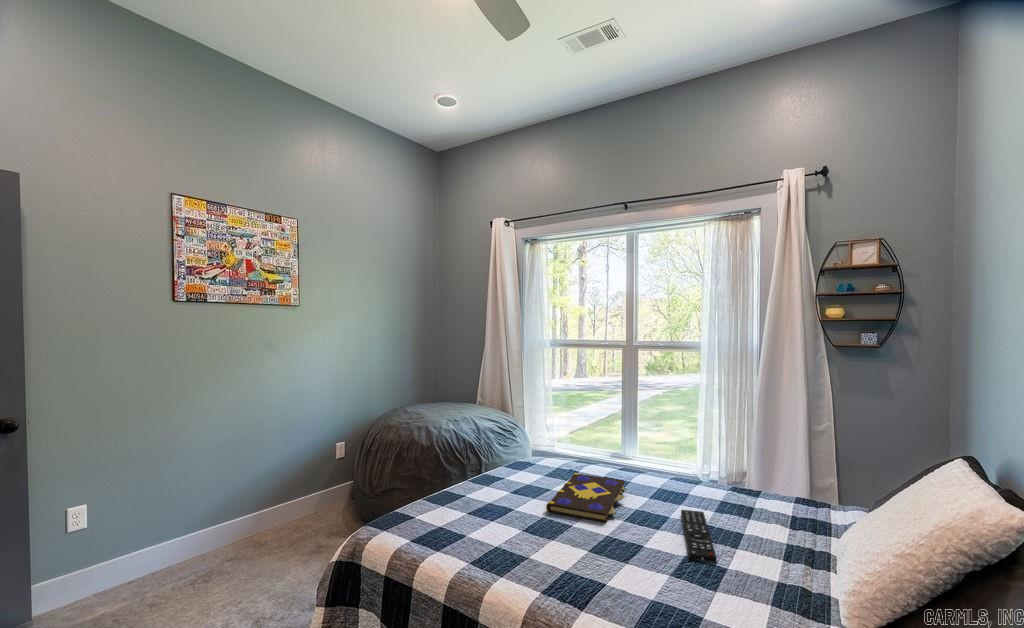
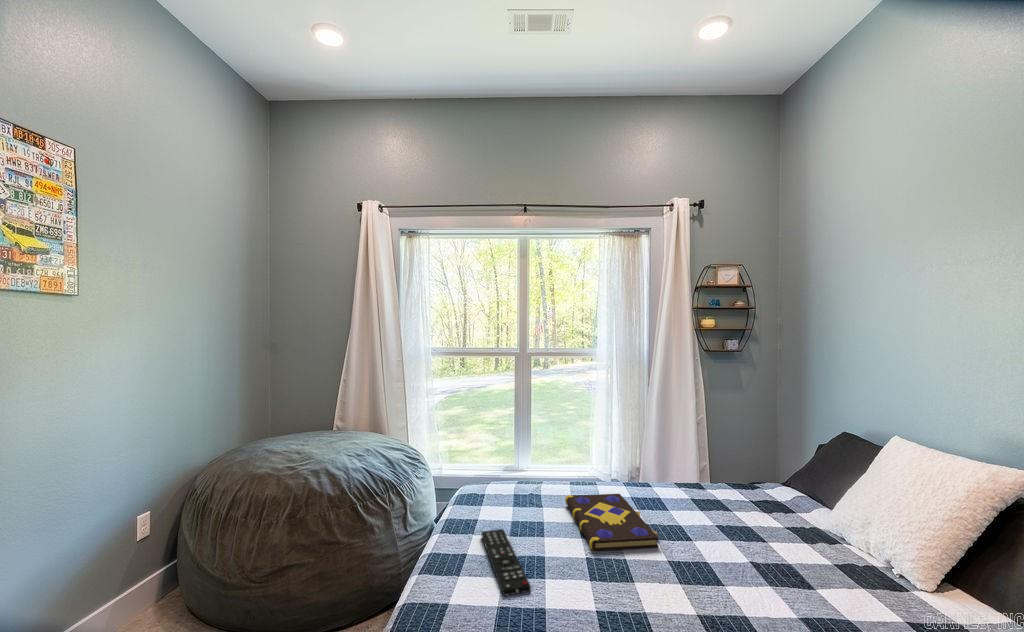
remote control: present [681,510,717,563] -> present [481,529,531,596]

